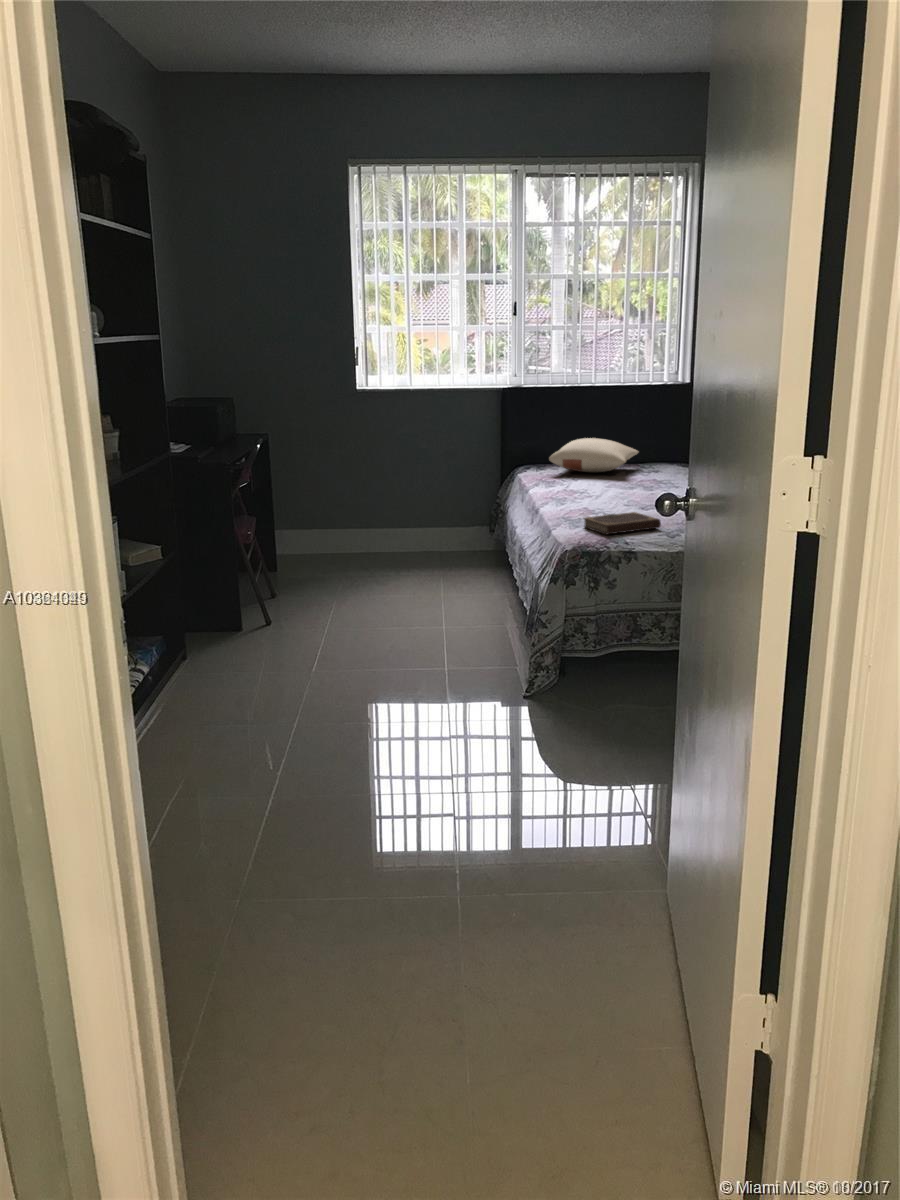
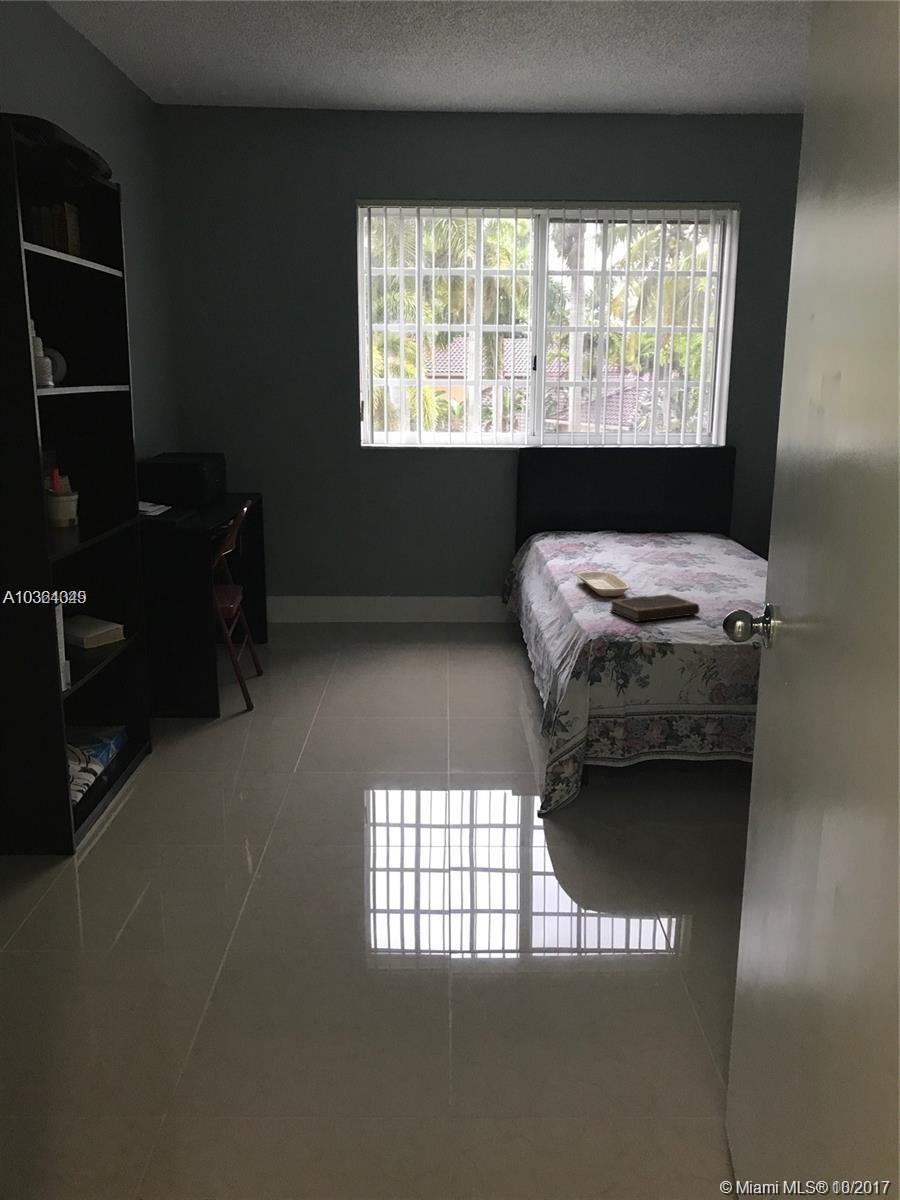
pillow: present [549,438,638,472] -> none [570,504,668,541]
tray: none [554,496,601,516] -> present [576,571,630,596]

